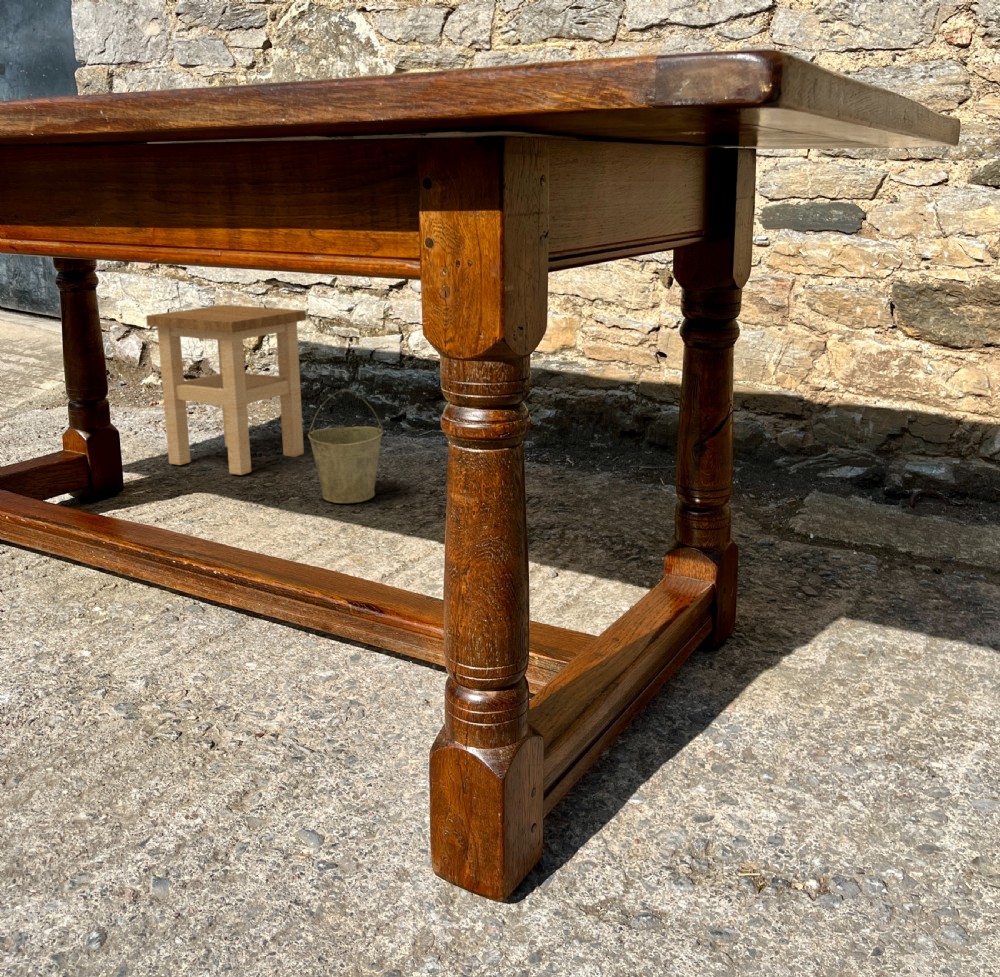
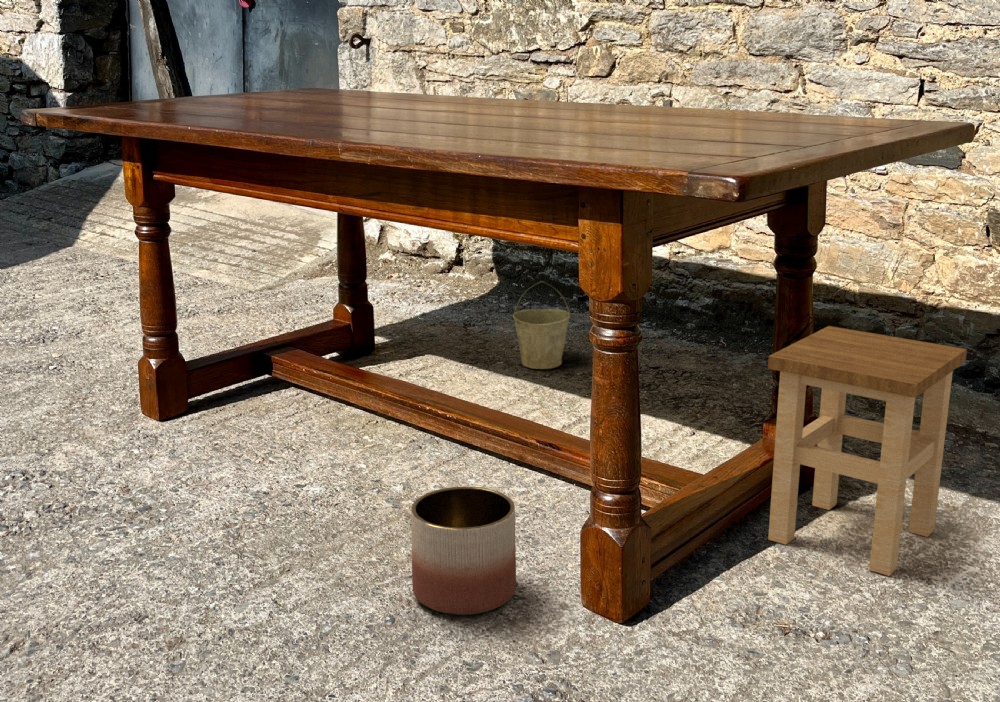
stool: present [147,305,306,475] -> present [768,326,967,576]
planter: none [130,686,320,913] -> present [411,486,516,615]

